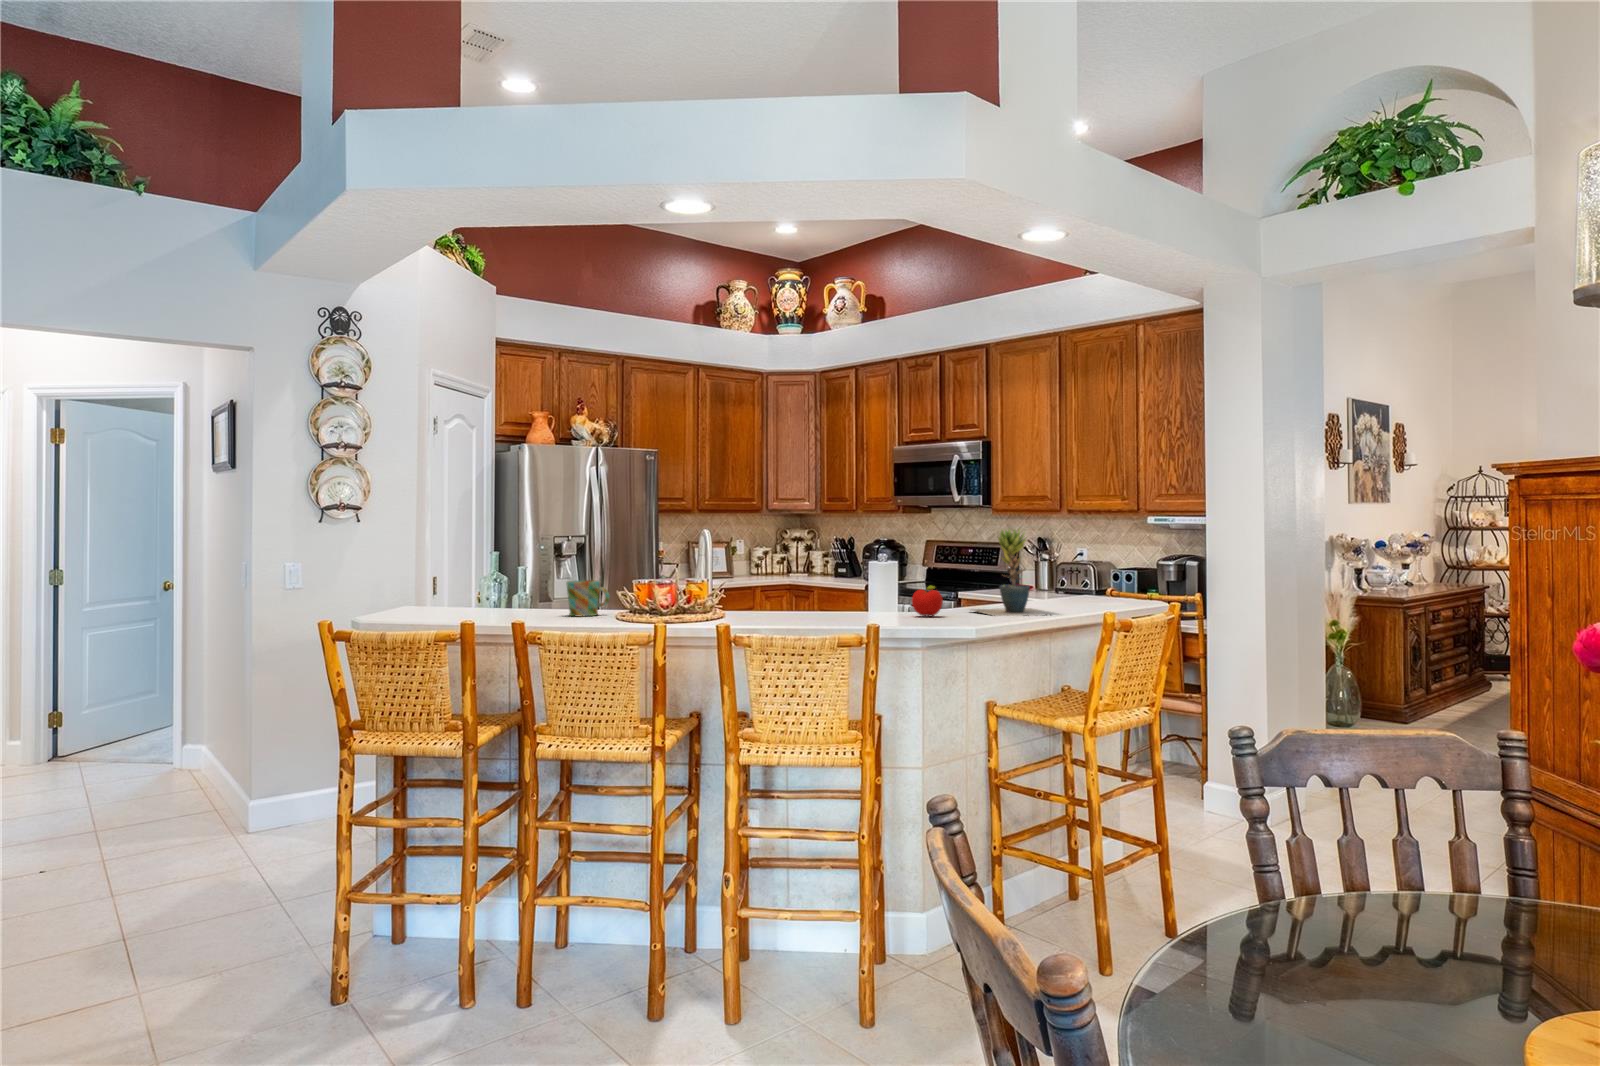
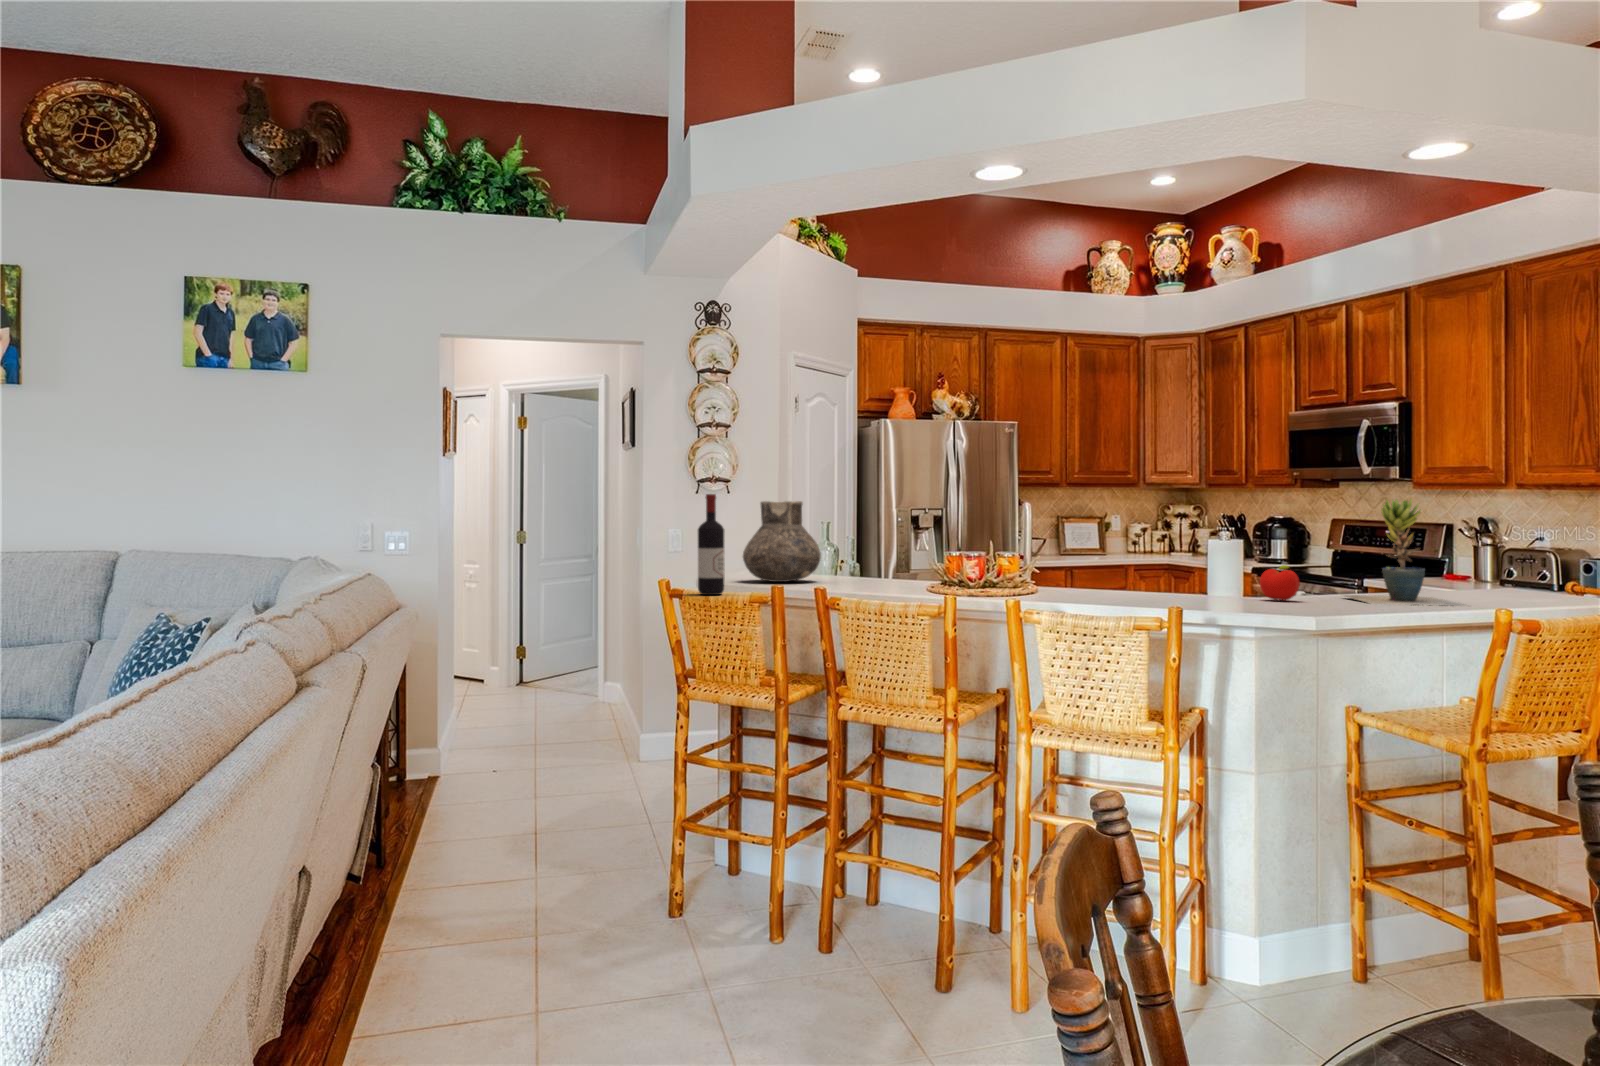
wine bottle: none [370,525,402,636] -> present [698,494,725,595]
vase: none [401,530,490,617] -> present [743,501,821,582]
mug: present [566,580,610,616] -> none [888,551,930,586]

